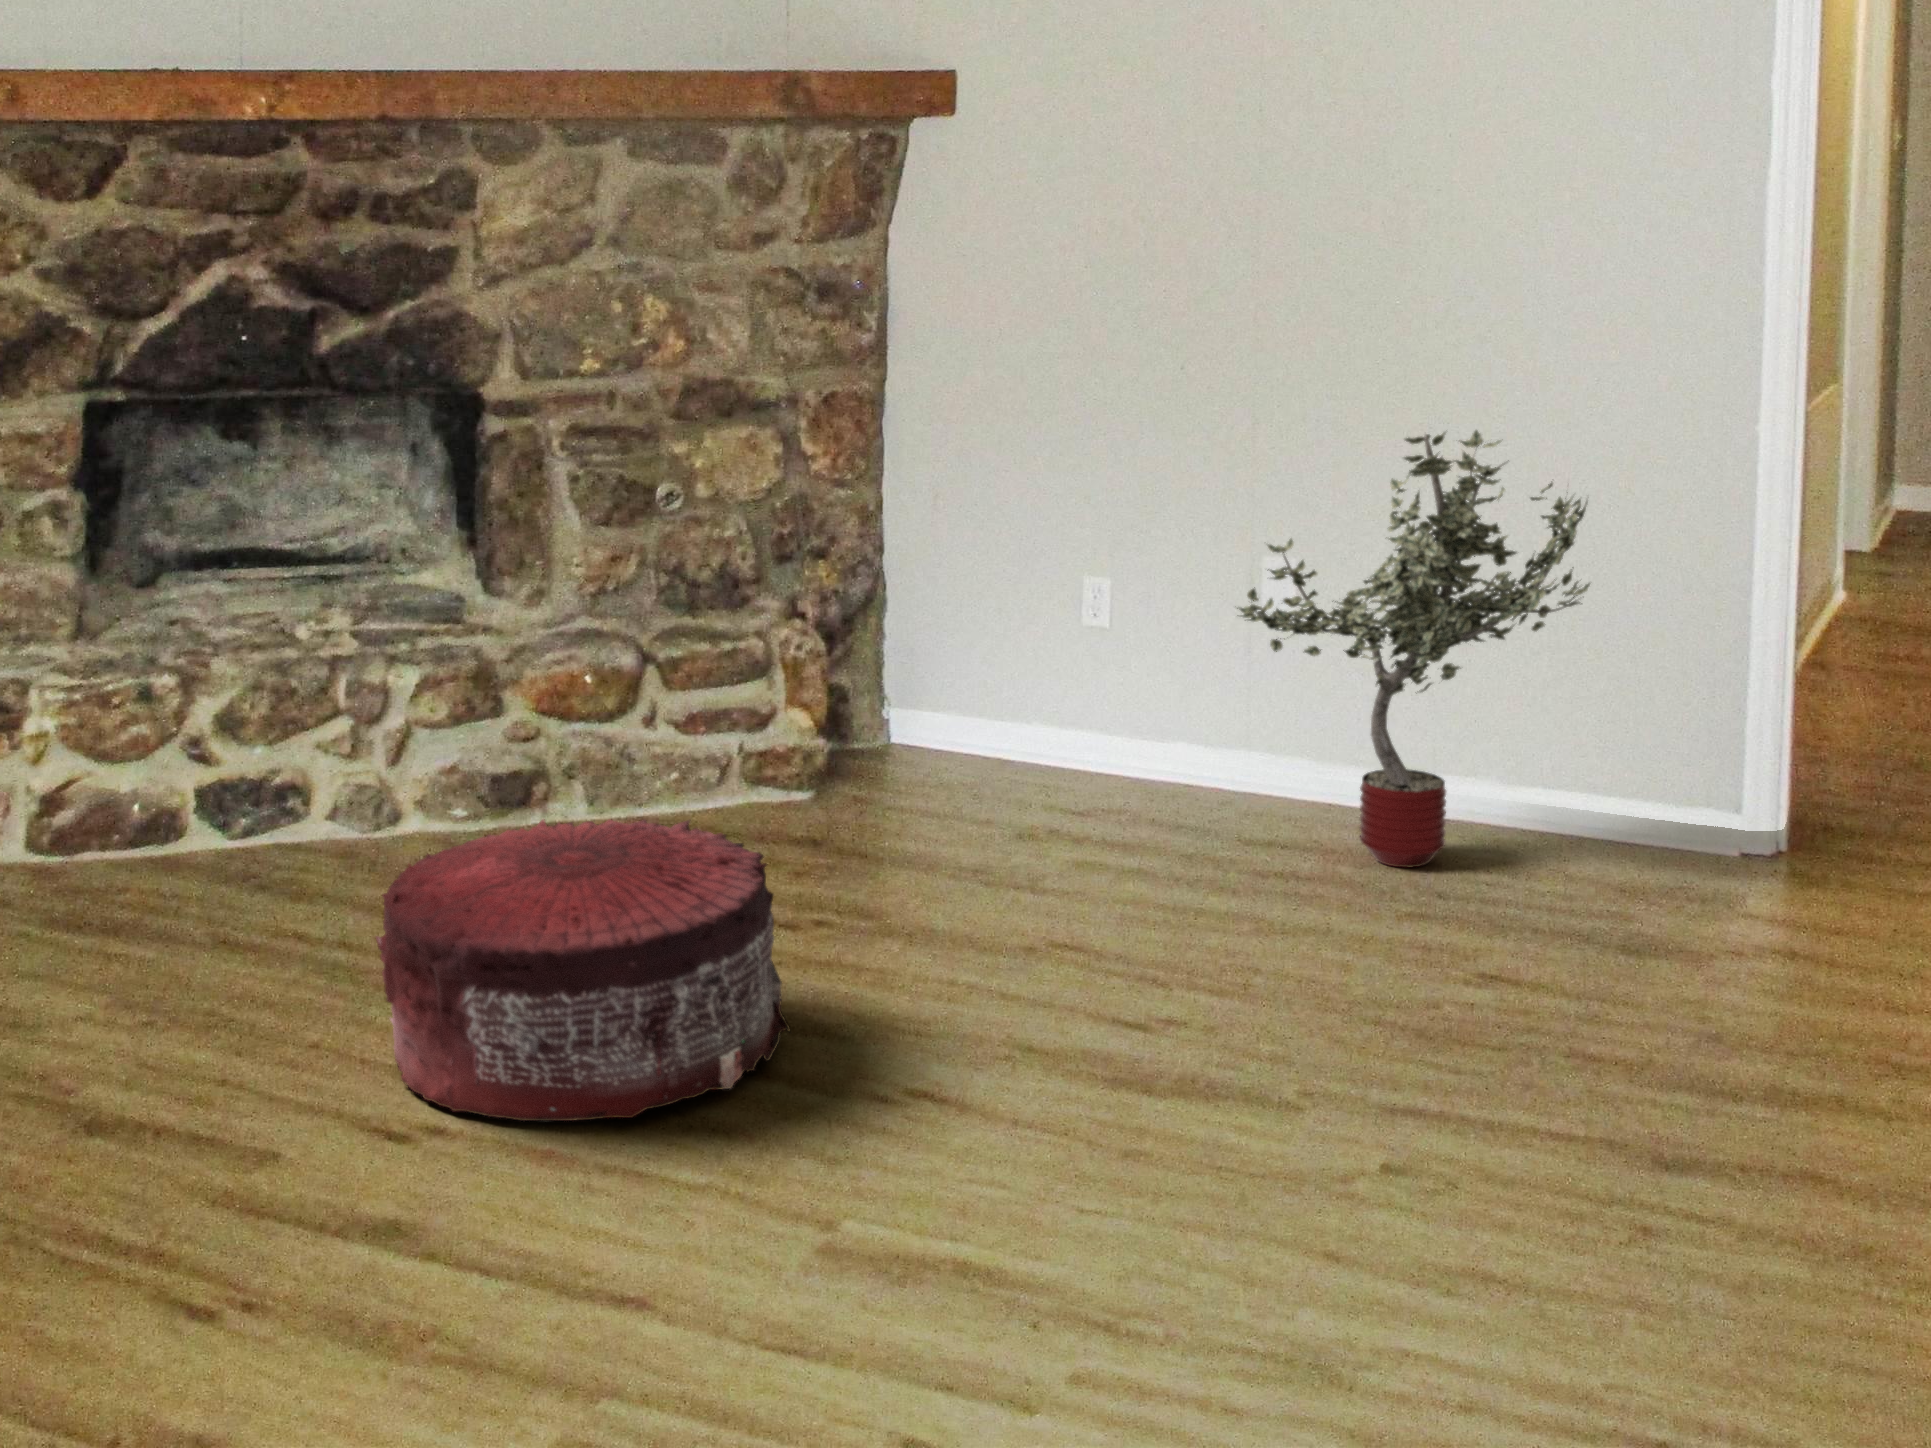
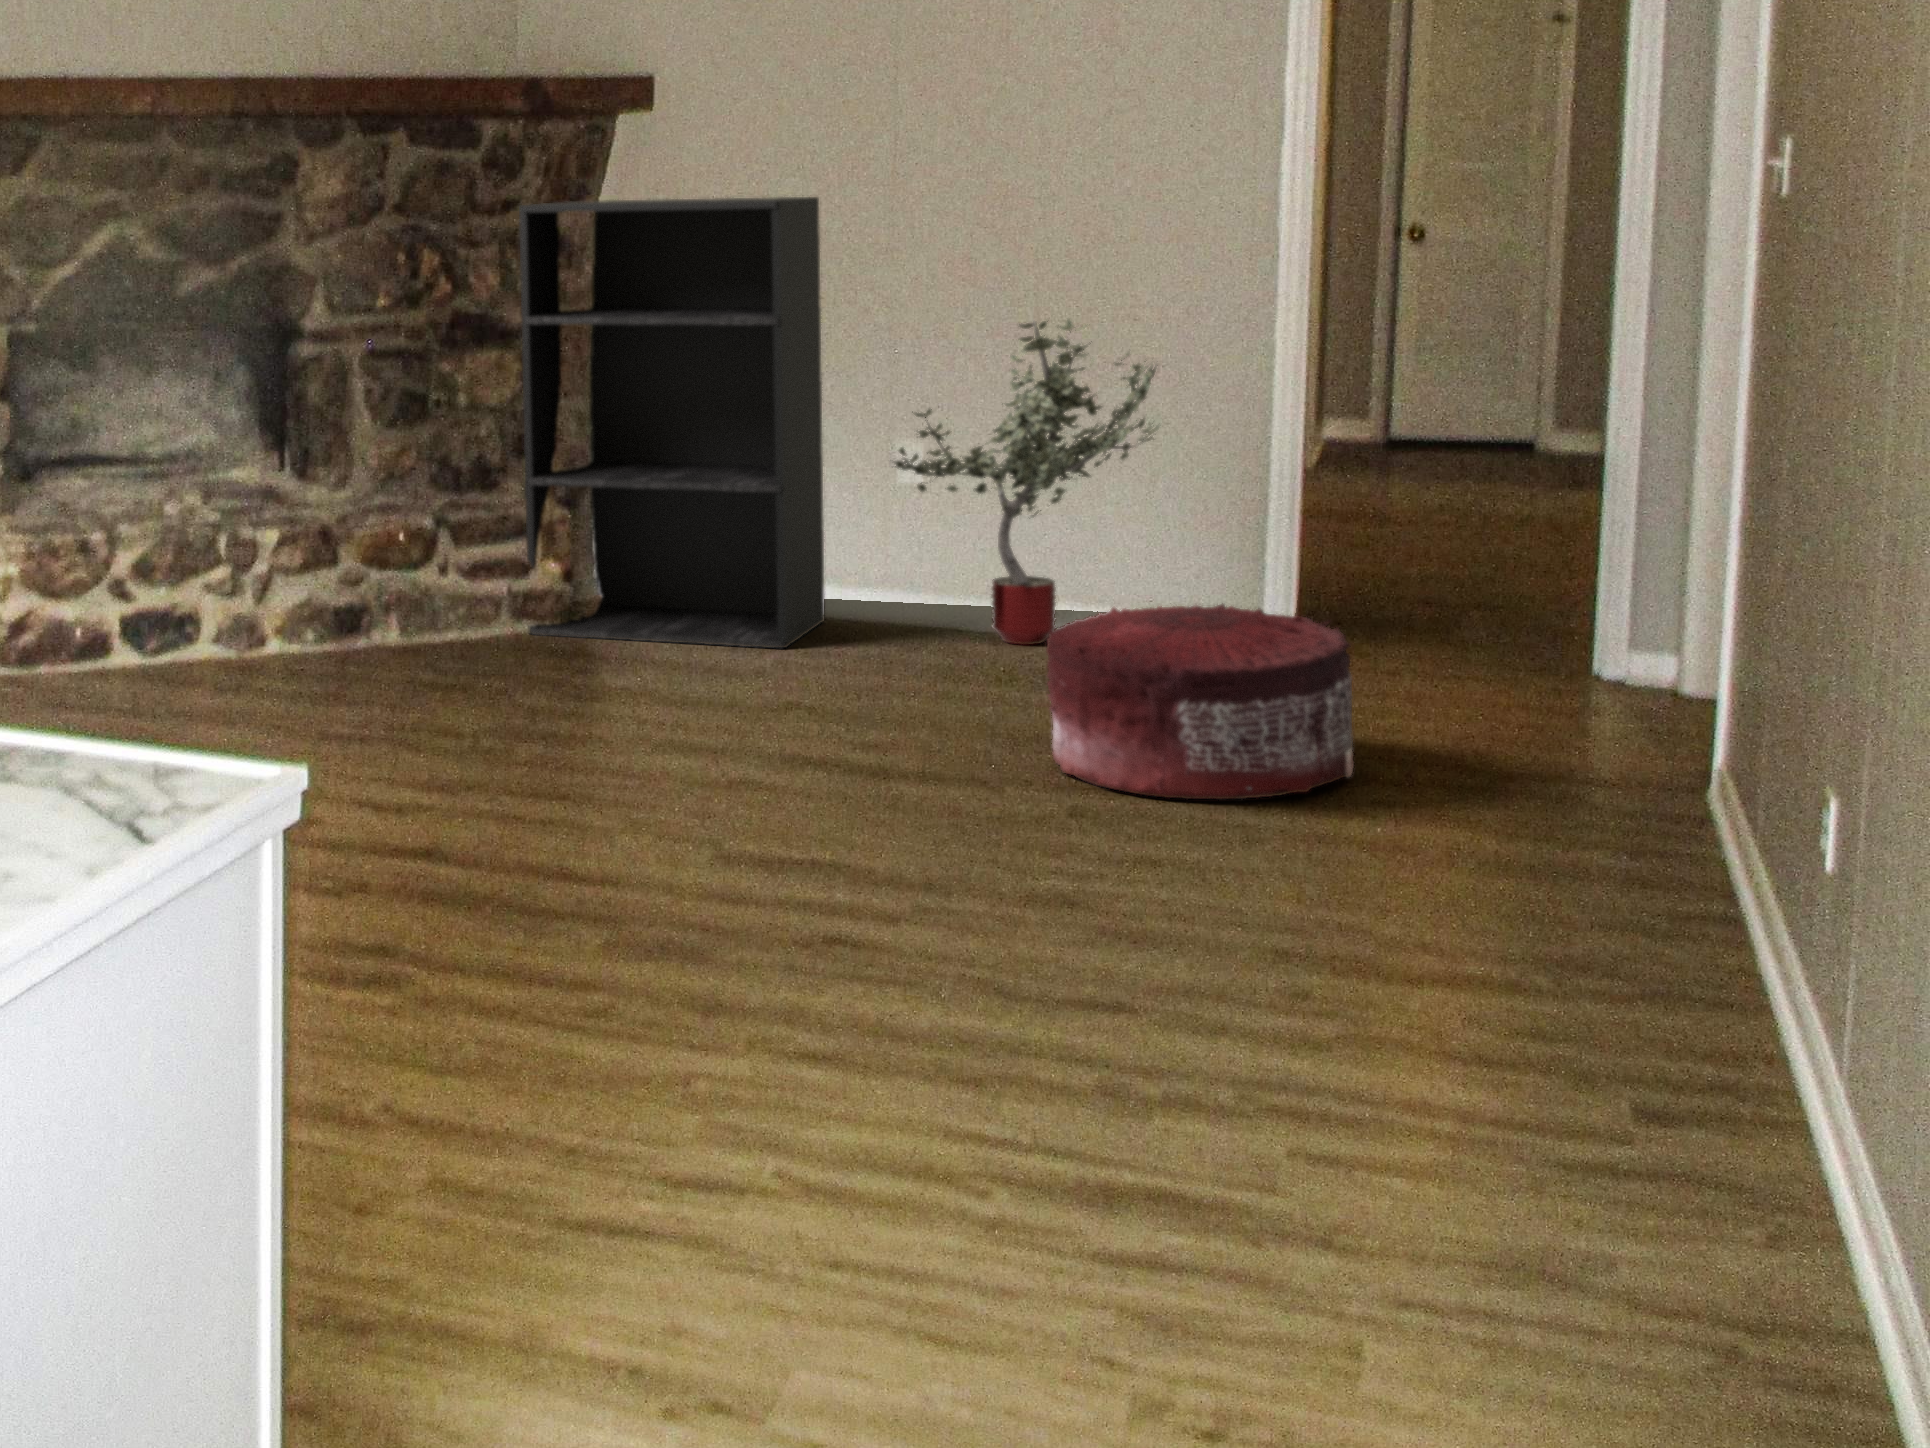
bookshelf: none [758,240,1159,858] -> present [519,197,825,648]
pouf: present [376,819,790,1121] -> present [1046,604,1354,799]

